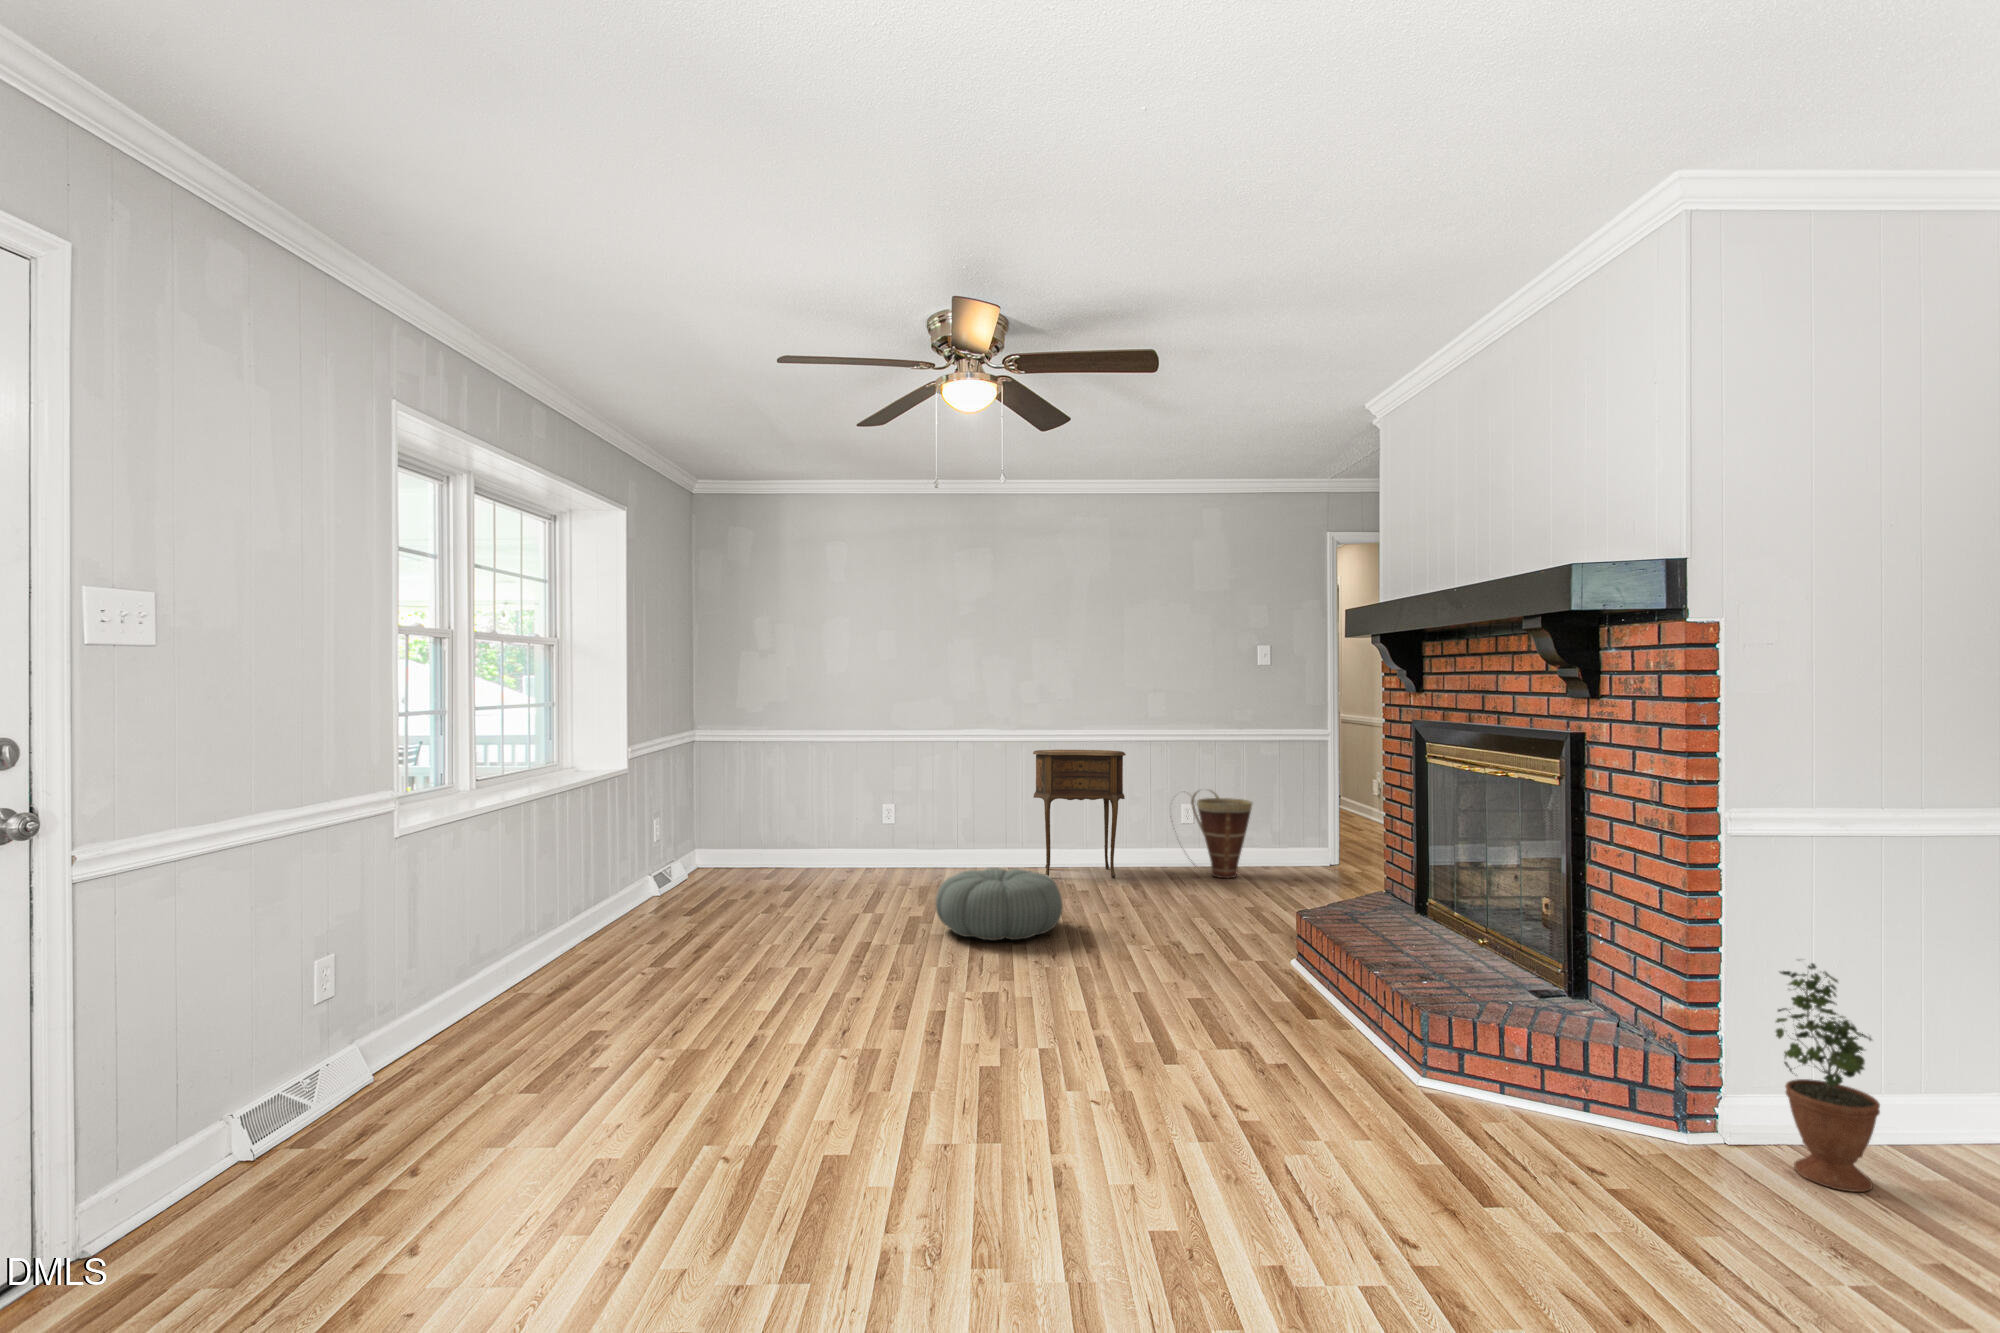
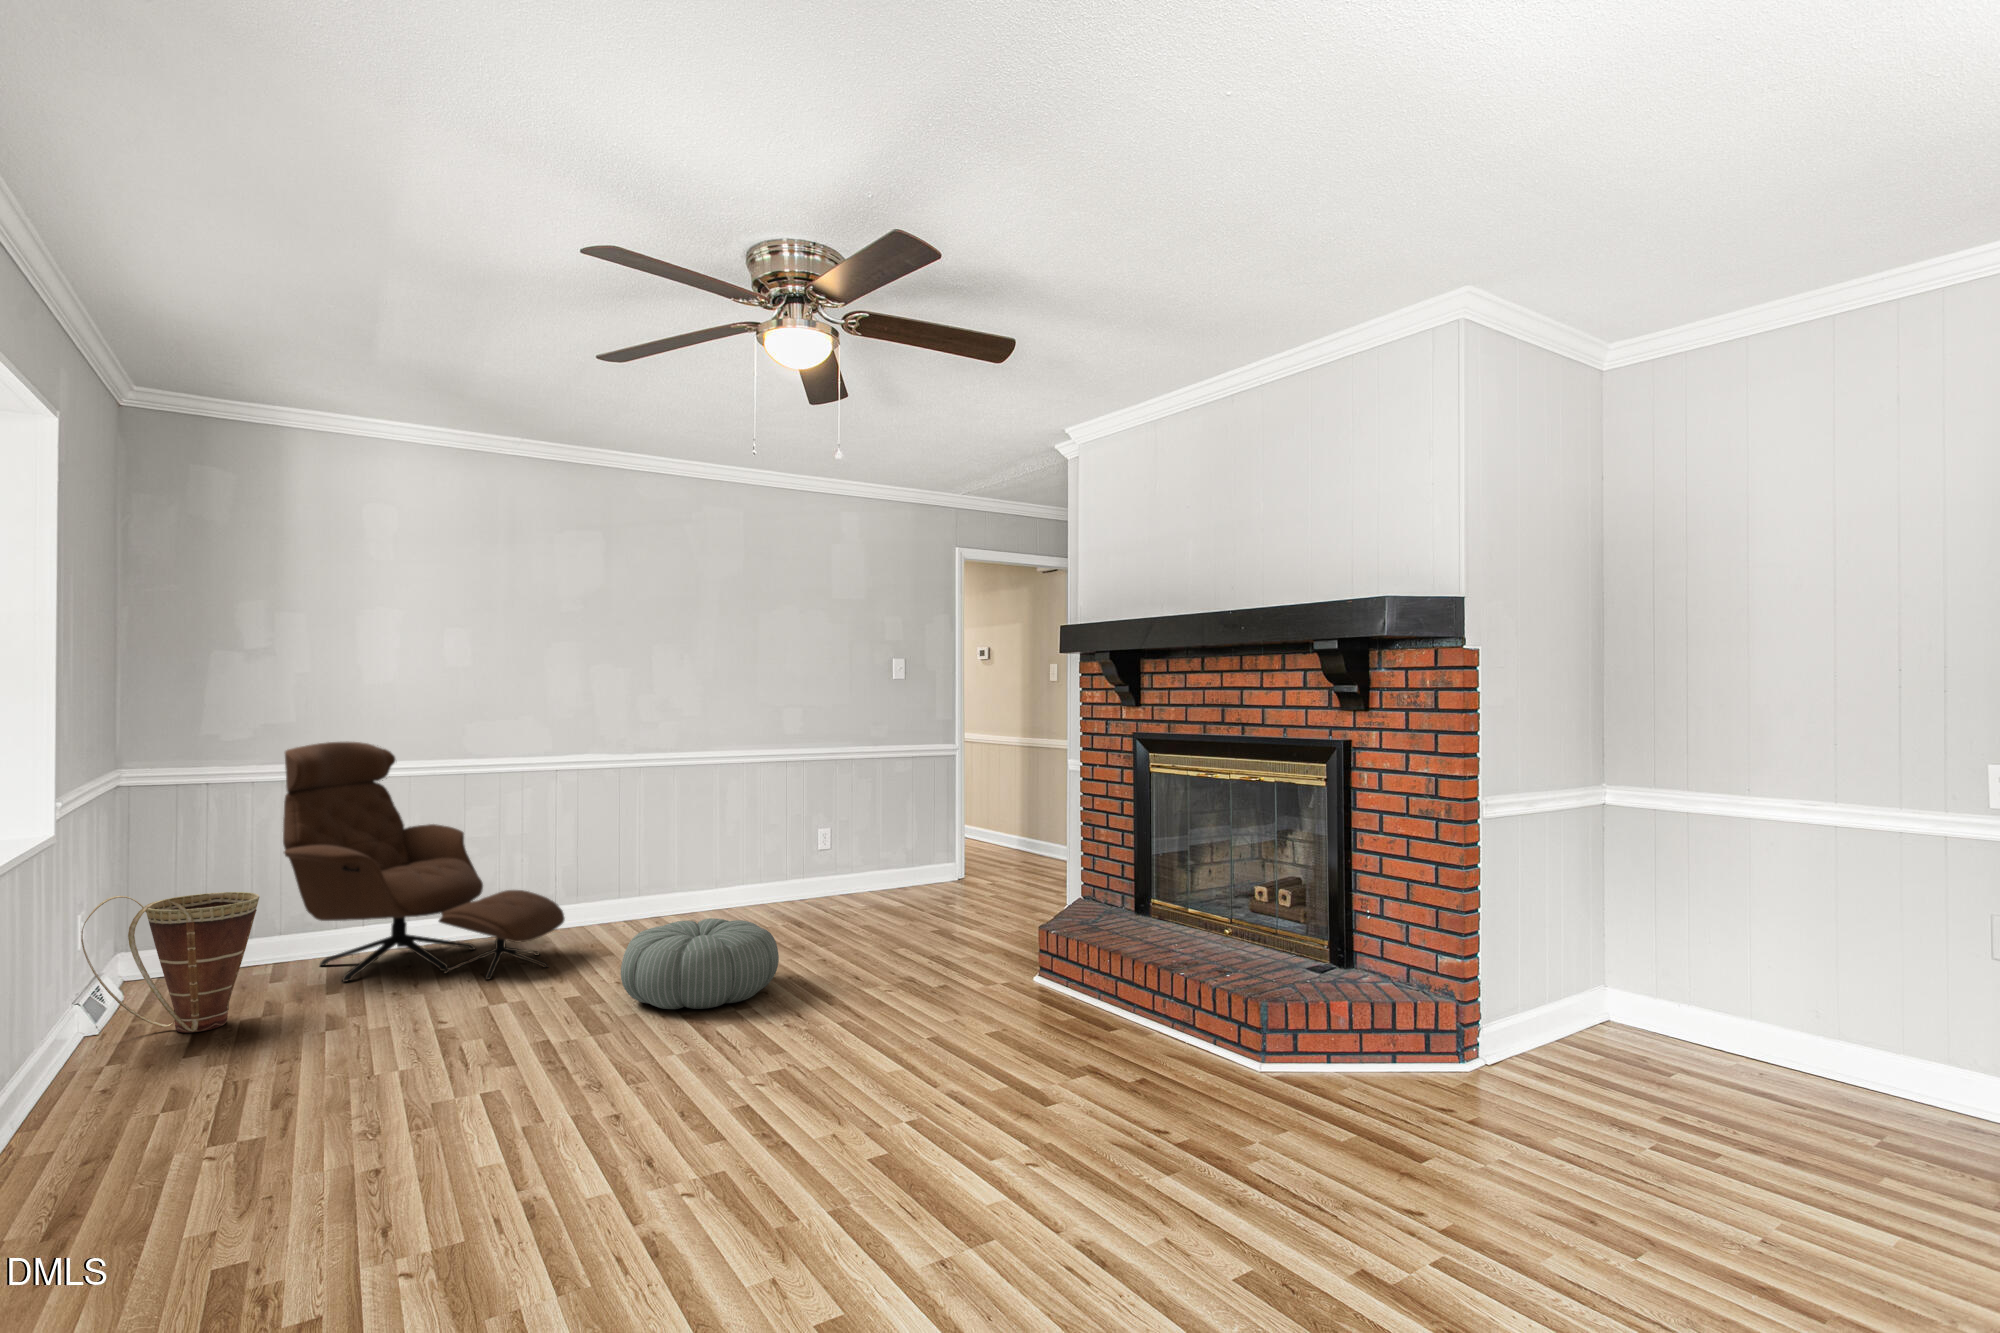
lounge chair: none [763,714,941,898] -> present [283,742,565,982]
side table: present [1033,750,1126,878] -> none [659,772,768,926]
basket: present [1188,791,1252,878] -> present [81,892,259,1033]
potted plant: present [1776,963,1880,1192] -> none [1512,911,1587,1082]

